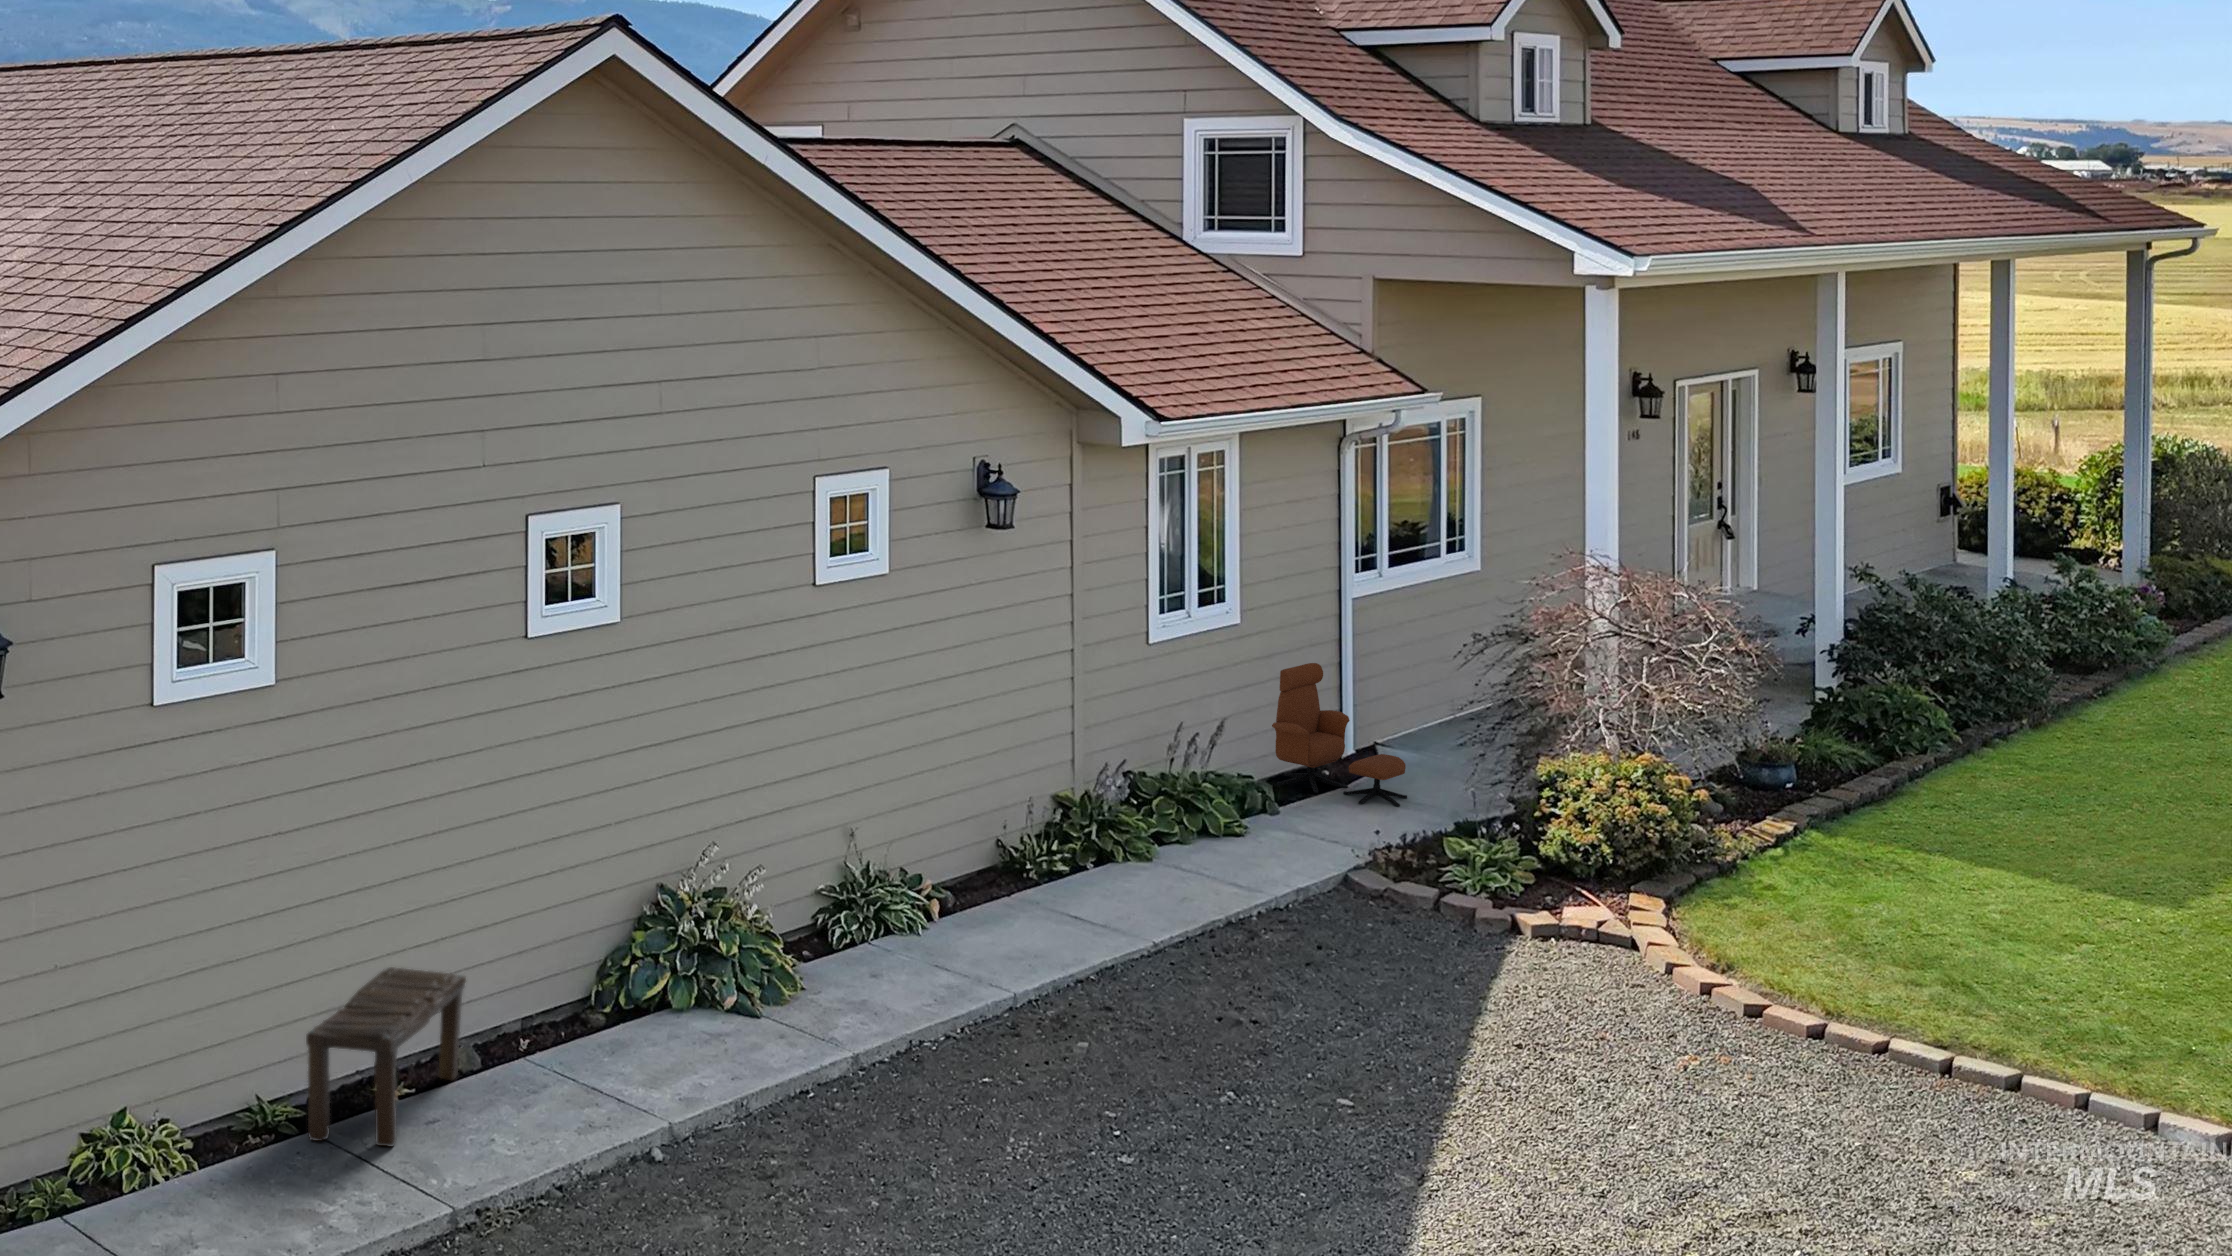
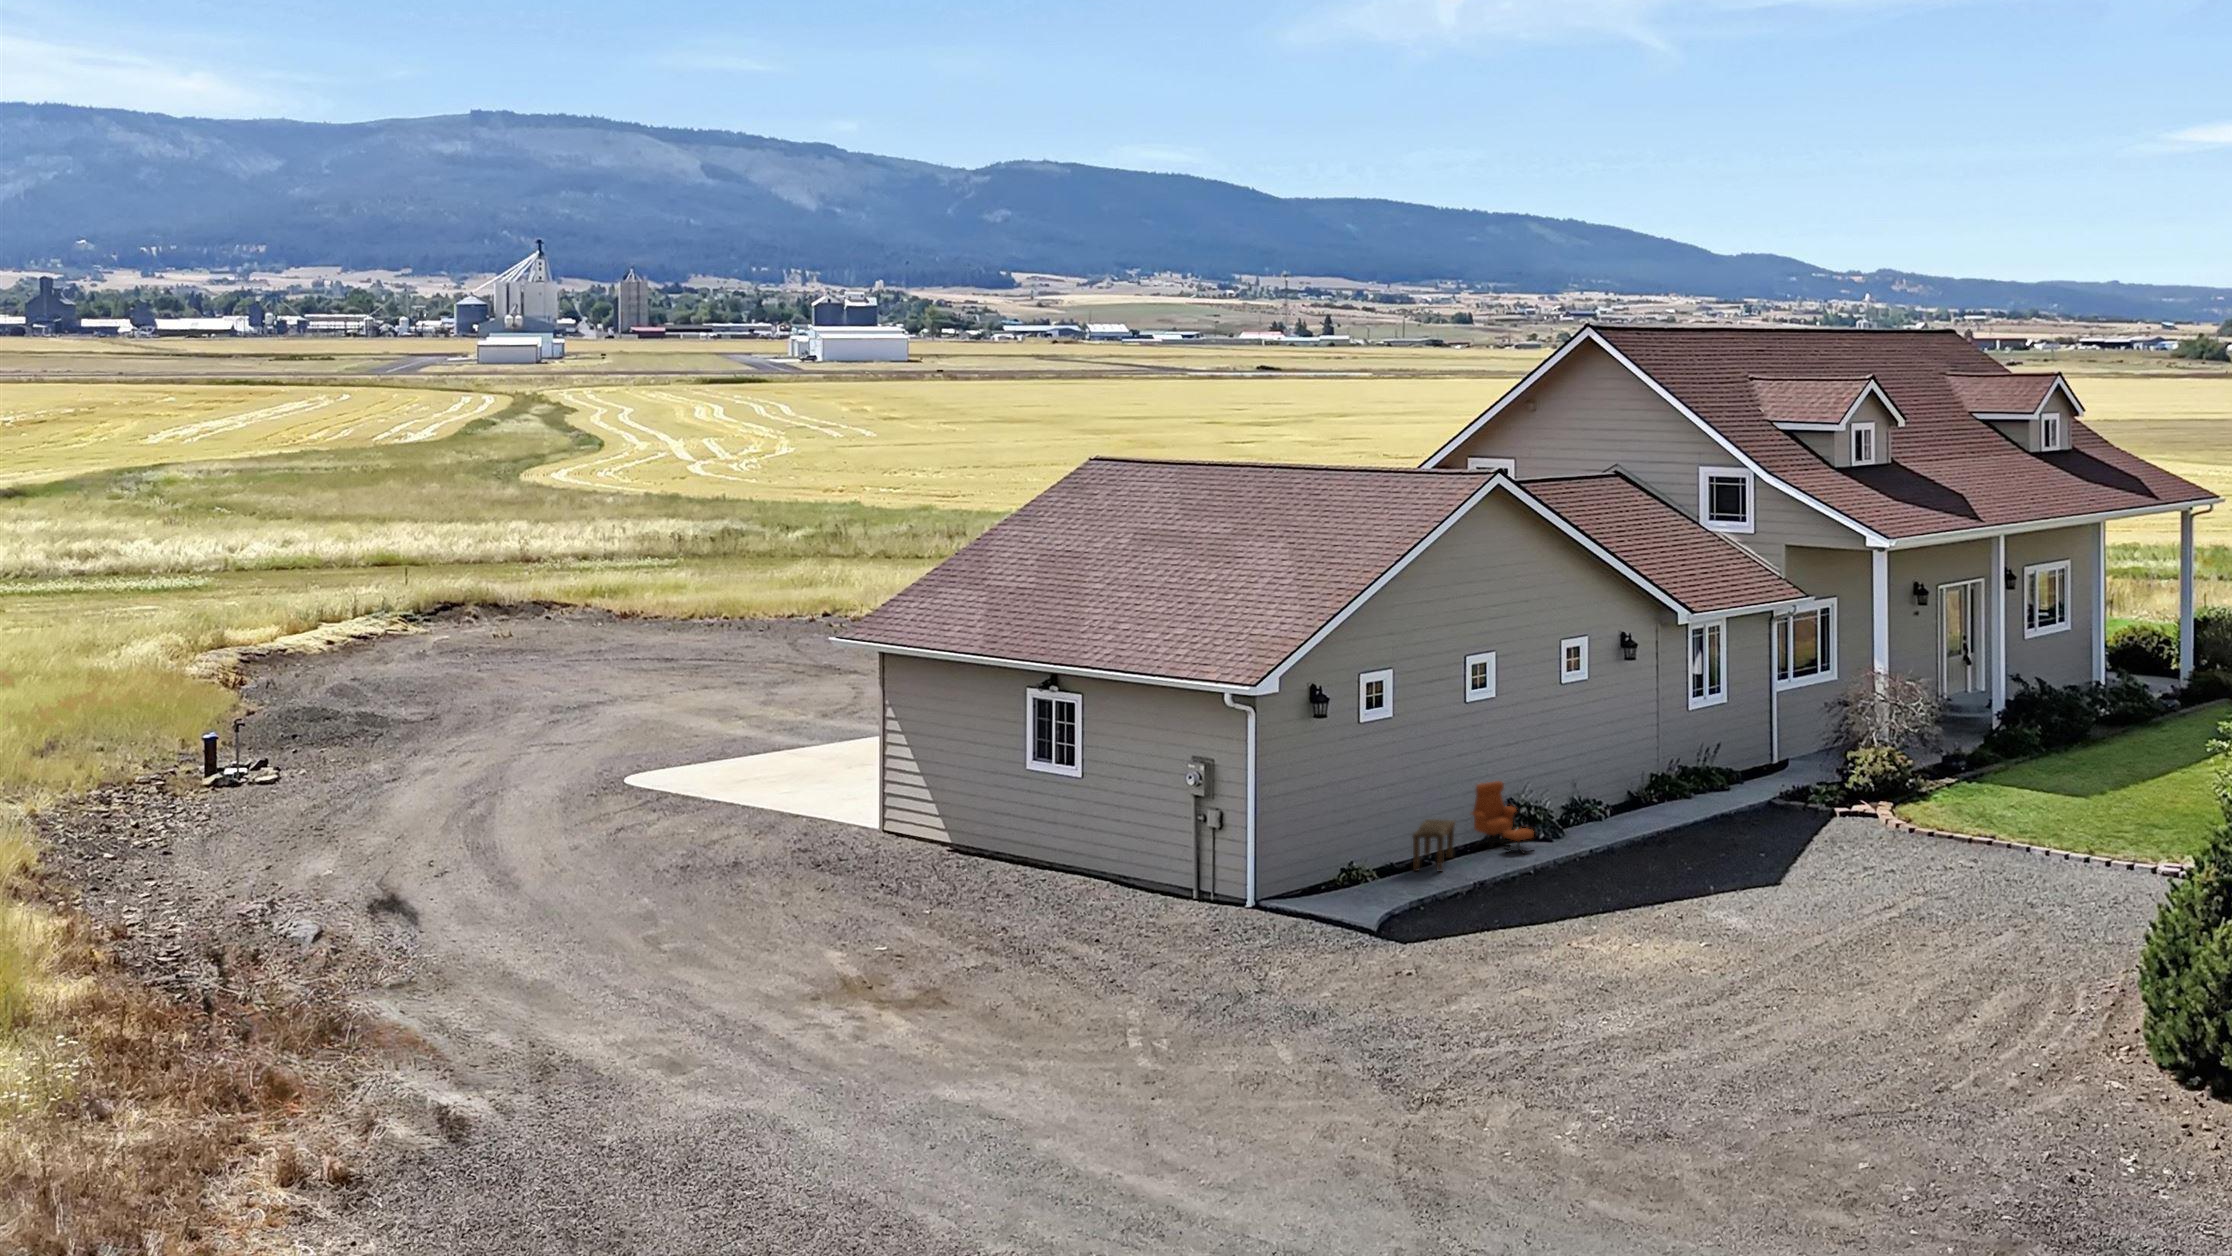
lounge chair: present [1272,663,1407,806] -> present [1472,781,1534,852]

